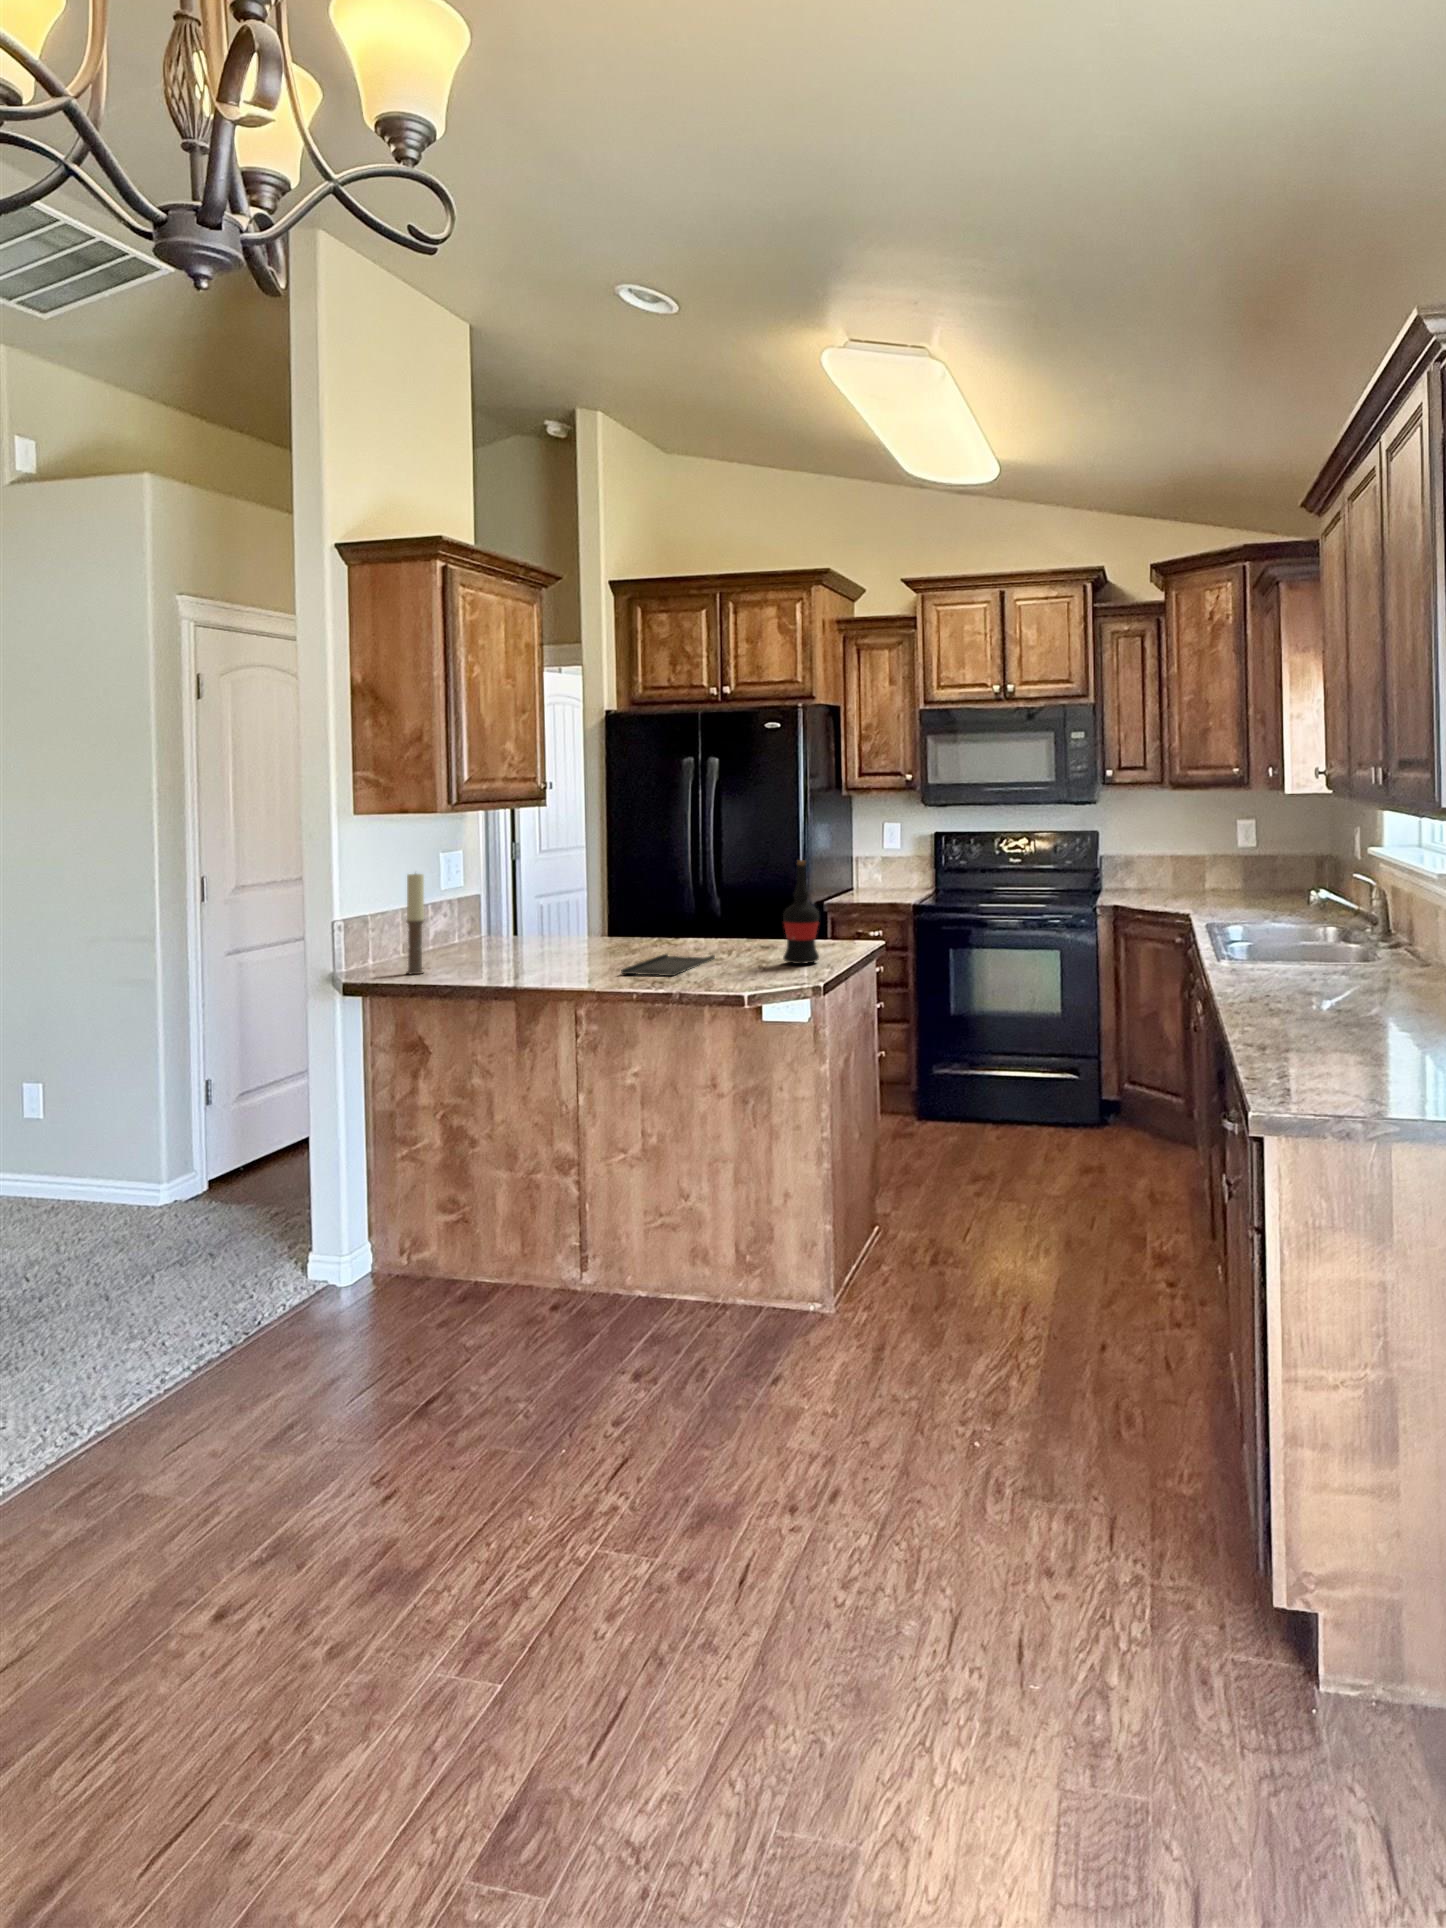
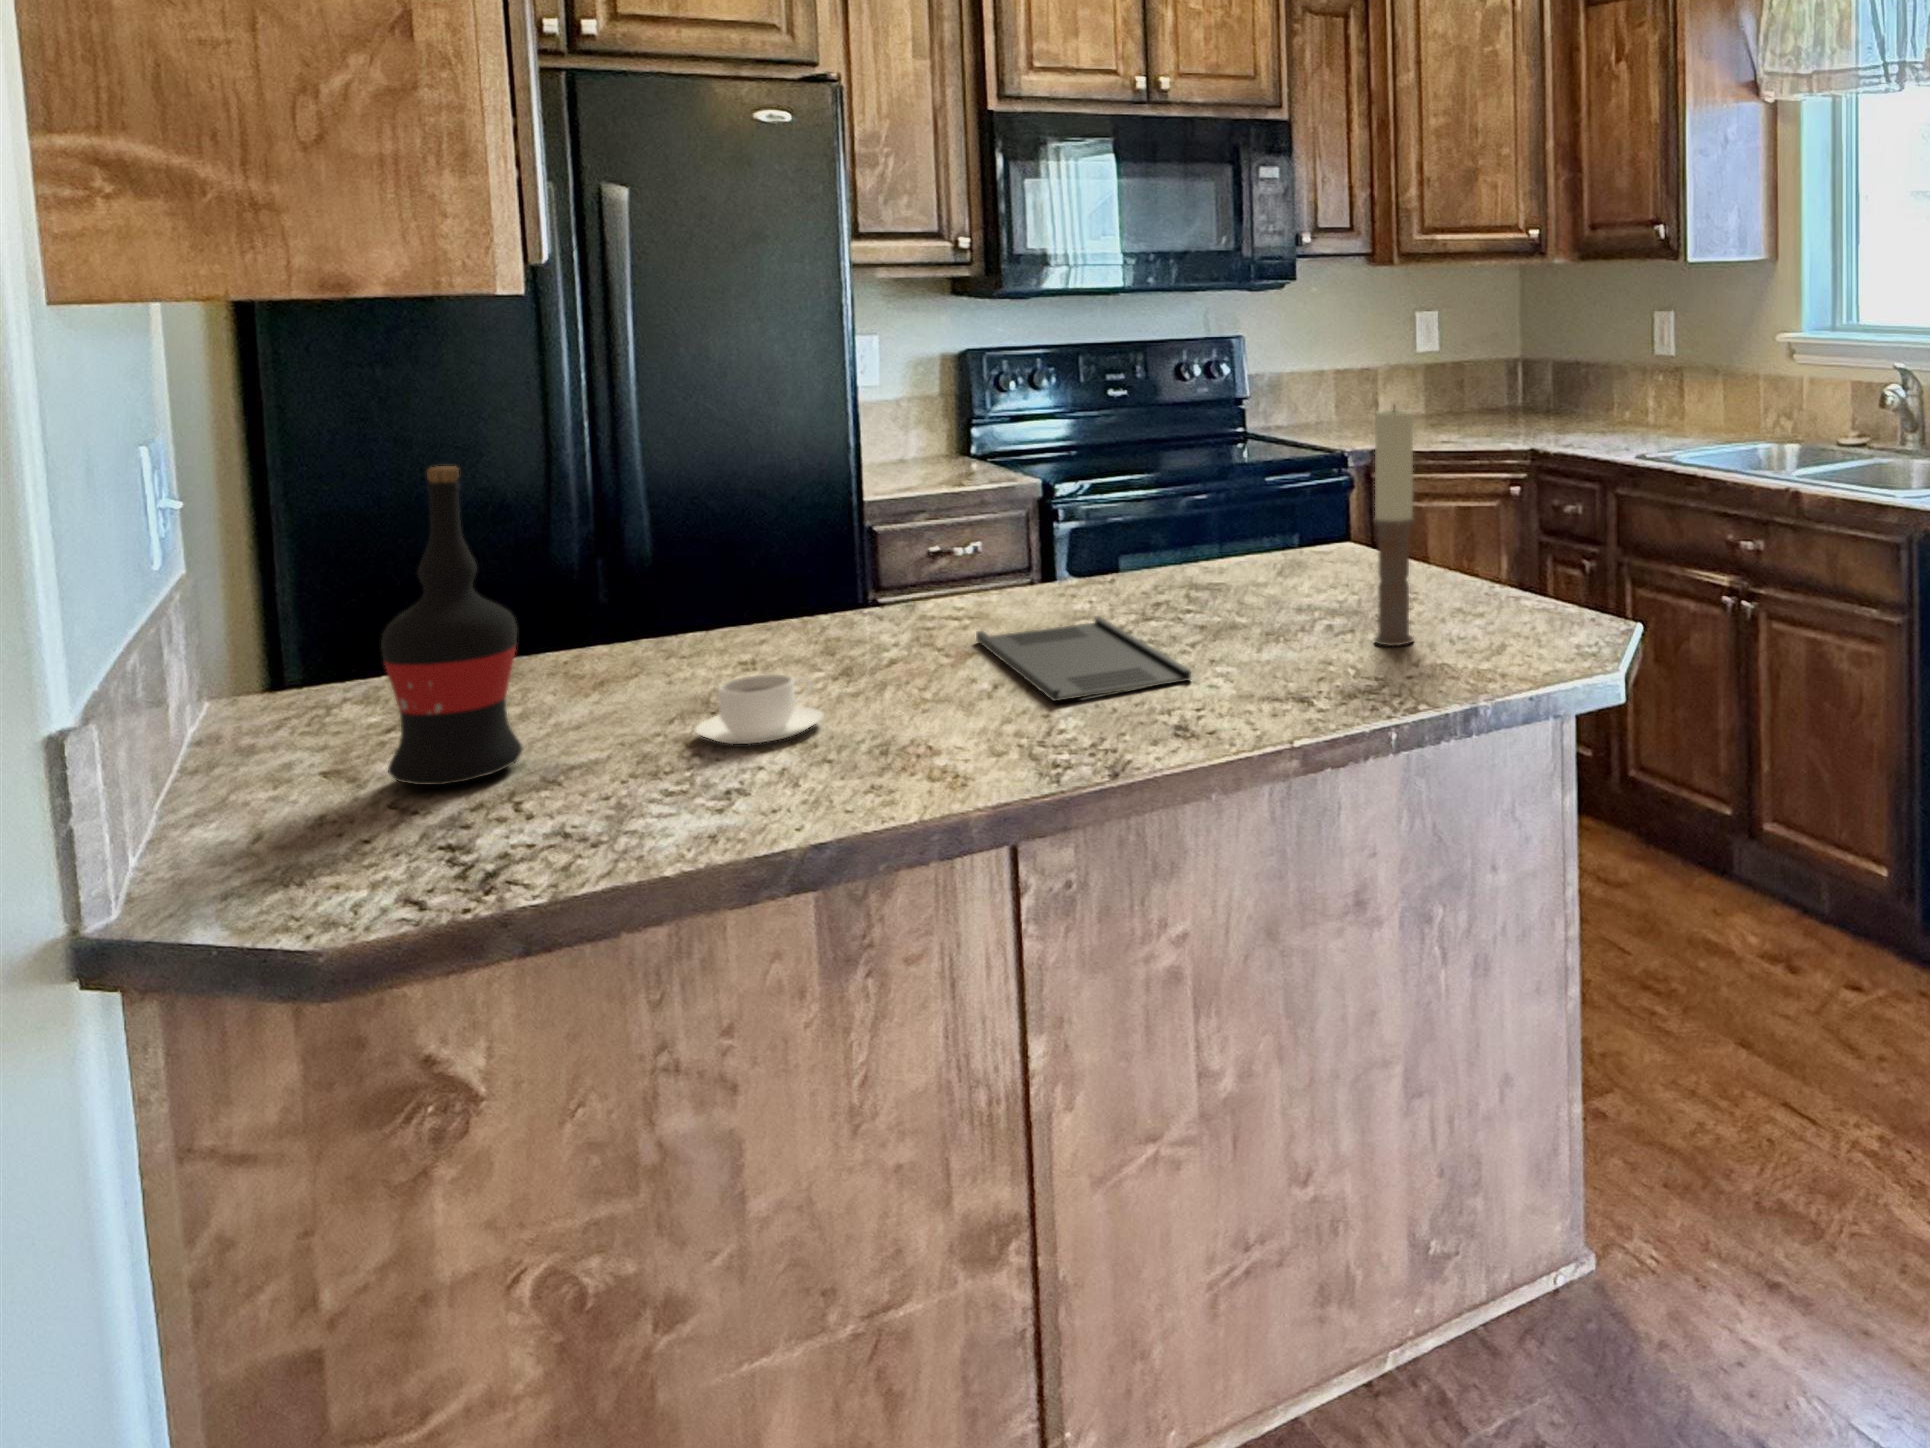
wine bottle: present [783,860,819,964] -> present [381,466,522,785]
candle: present [406,873,424,974] -> present [1373,408,1414,646]
coffee cup: none [527,950,569,971] -> present [695,674,823,744]

